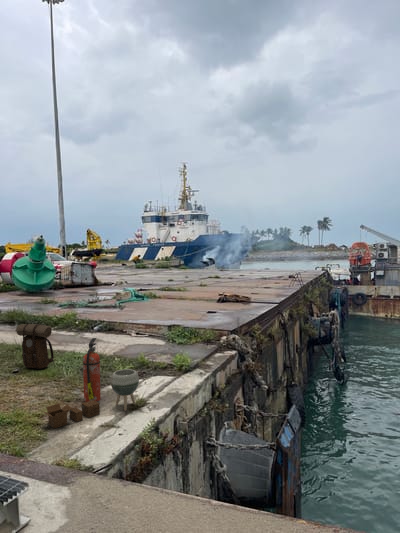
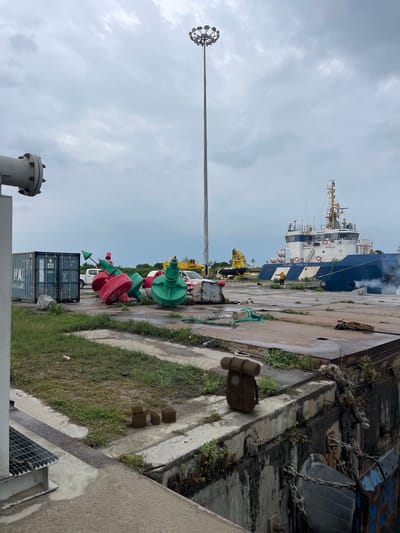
backpack: present [16,323,54,369] -> present [220,357,261,412]
fire extinguisher: present [83,338,101,402] -> none [168,352,183,410]
planter: present [111,369,139,411] -> none [188,384,214,422]

